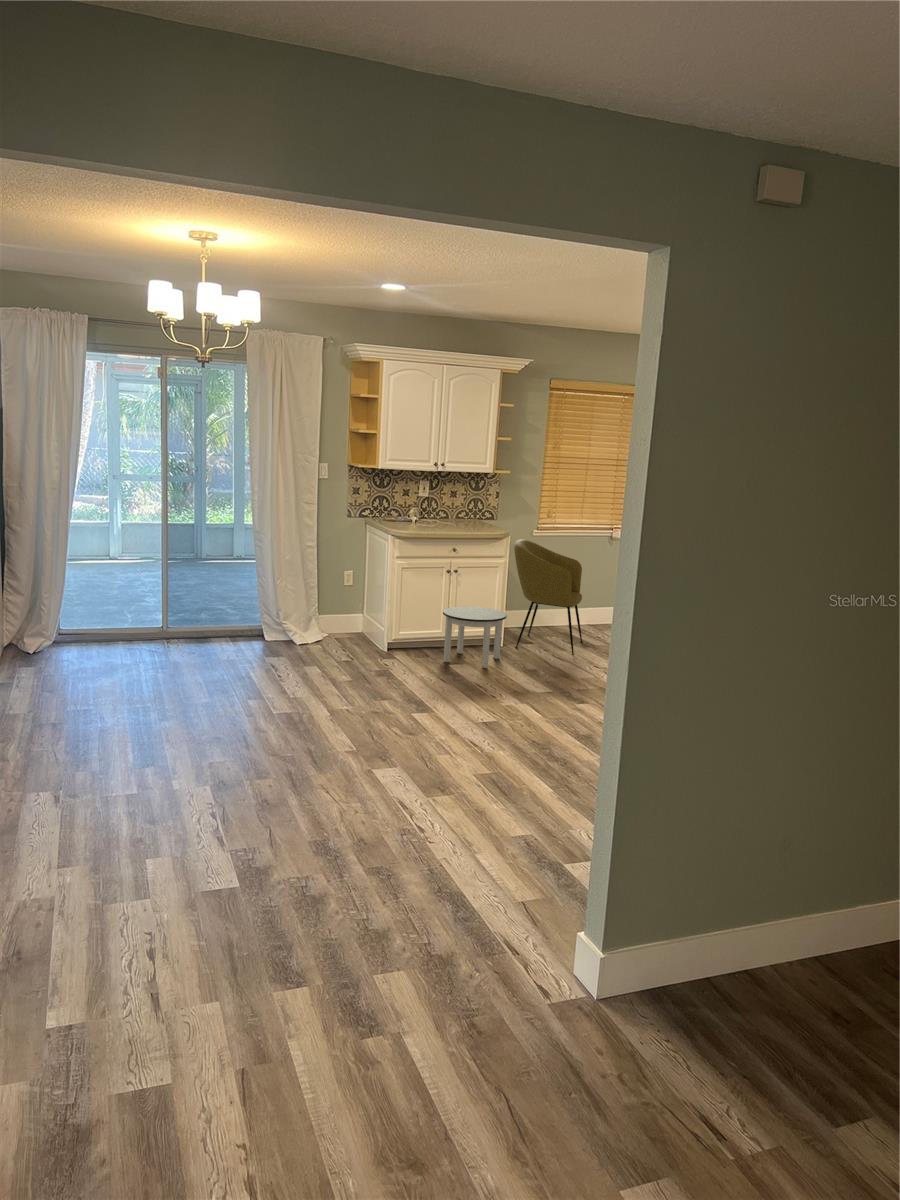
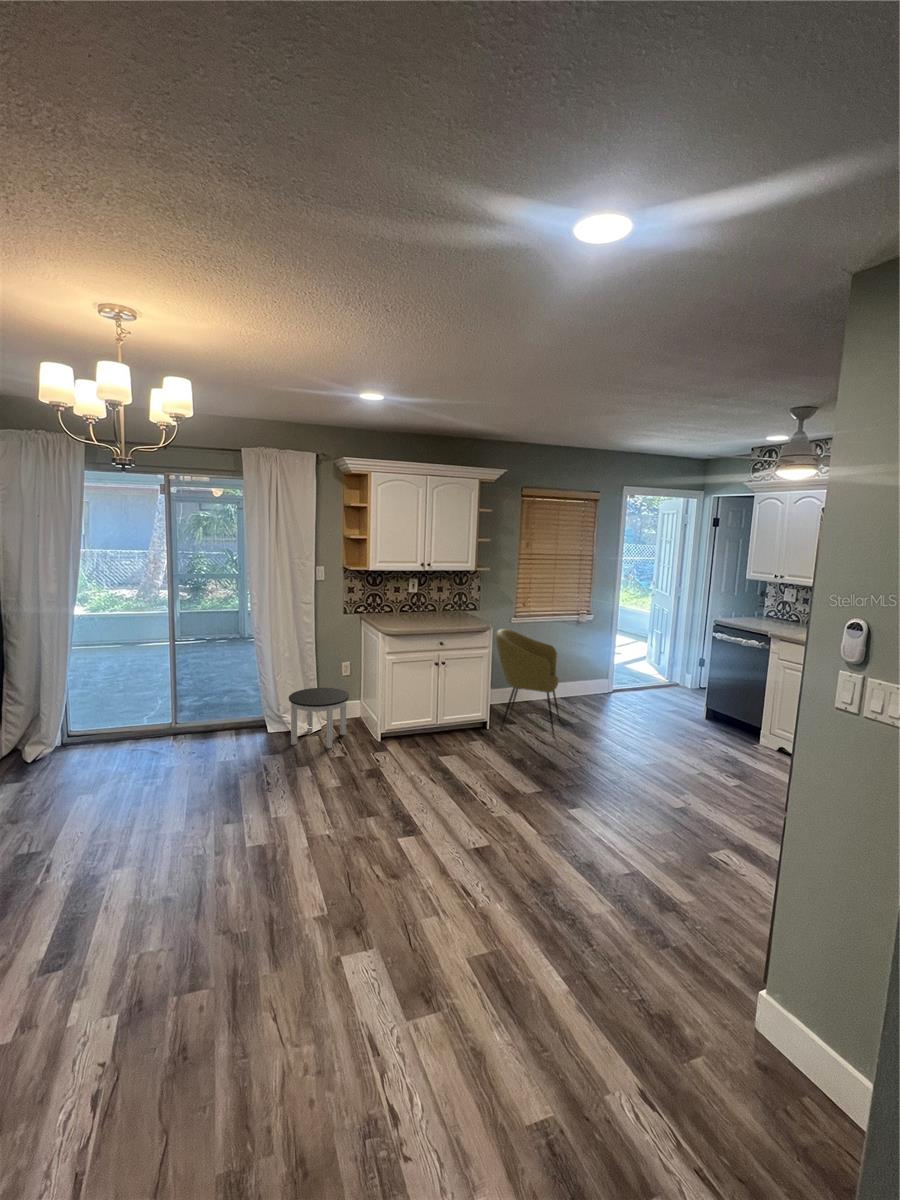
round table: present [443,606,507,668] -> present [289,688,349,748]

